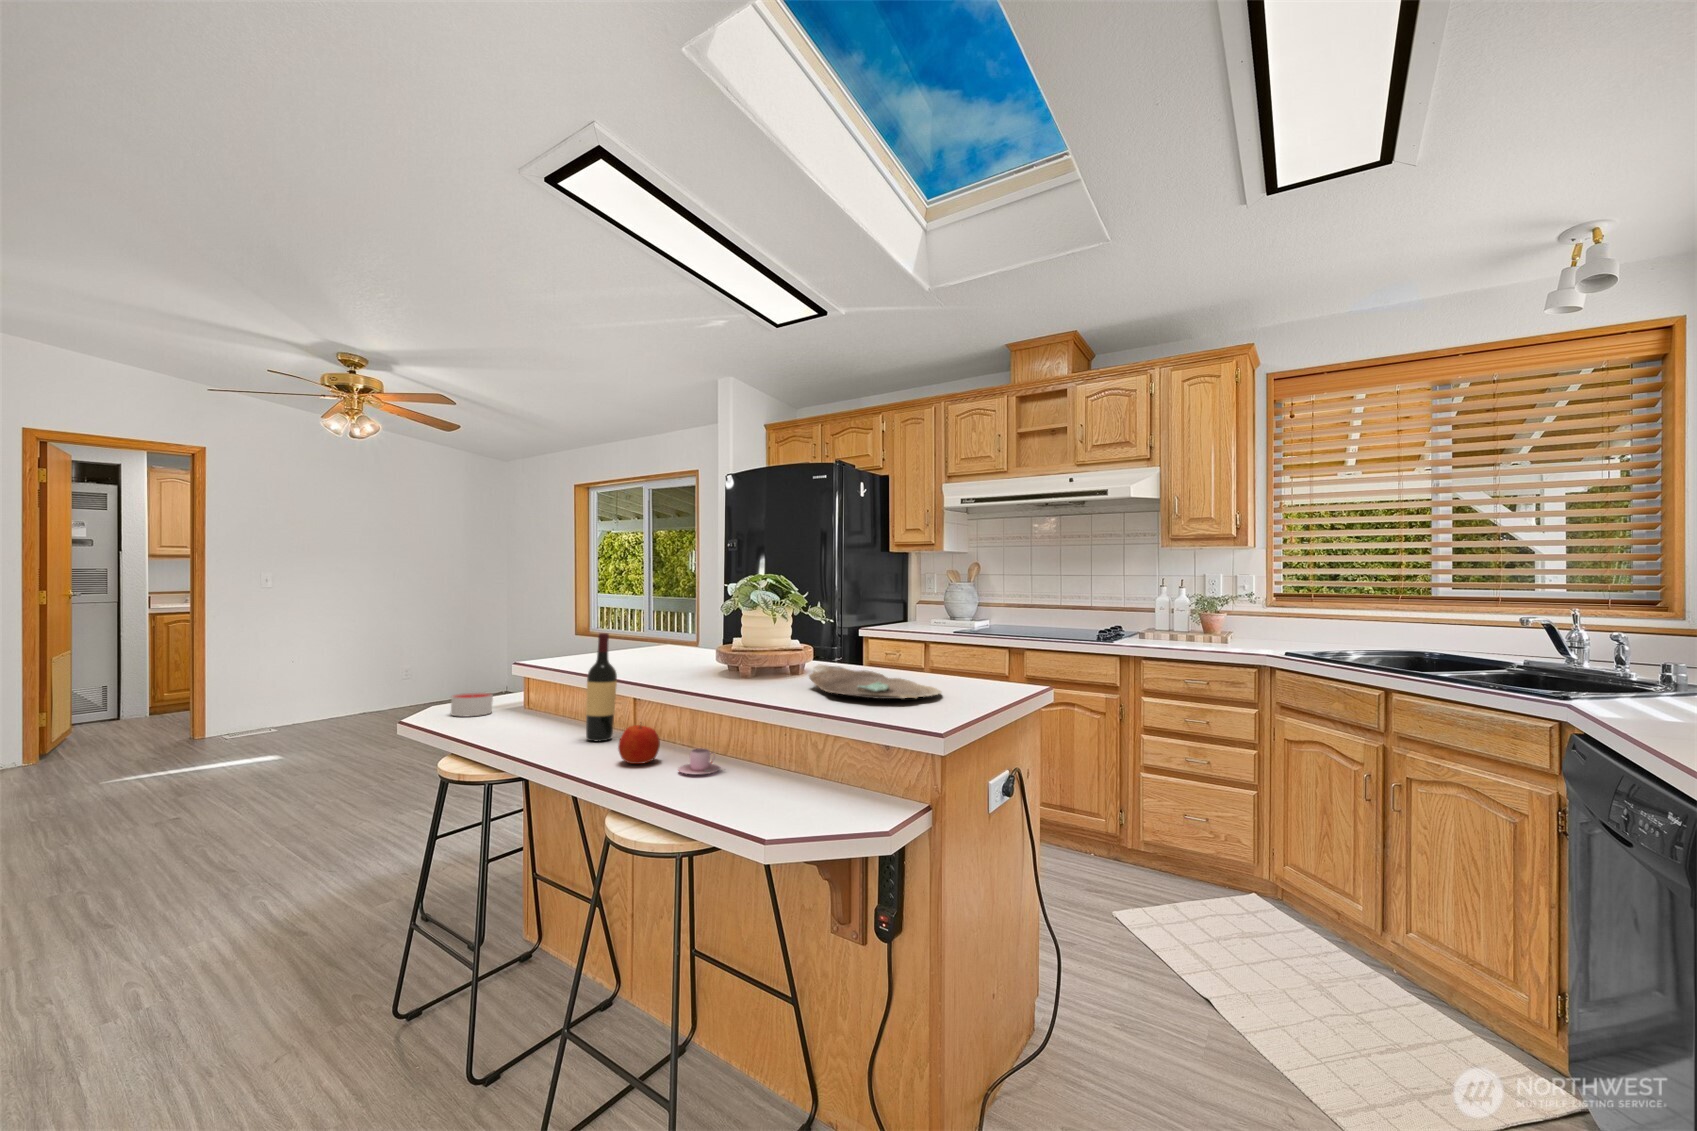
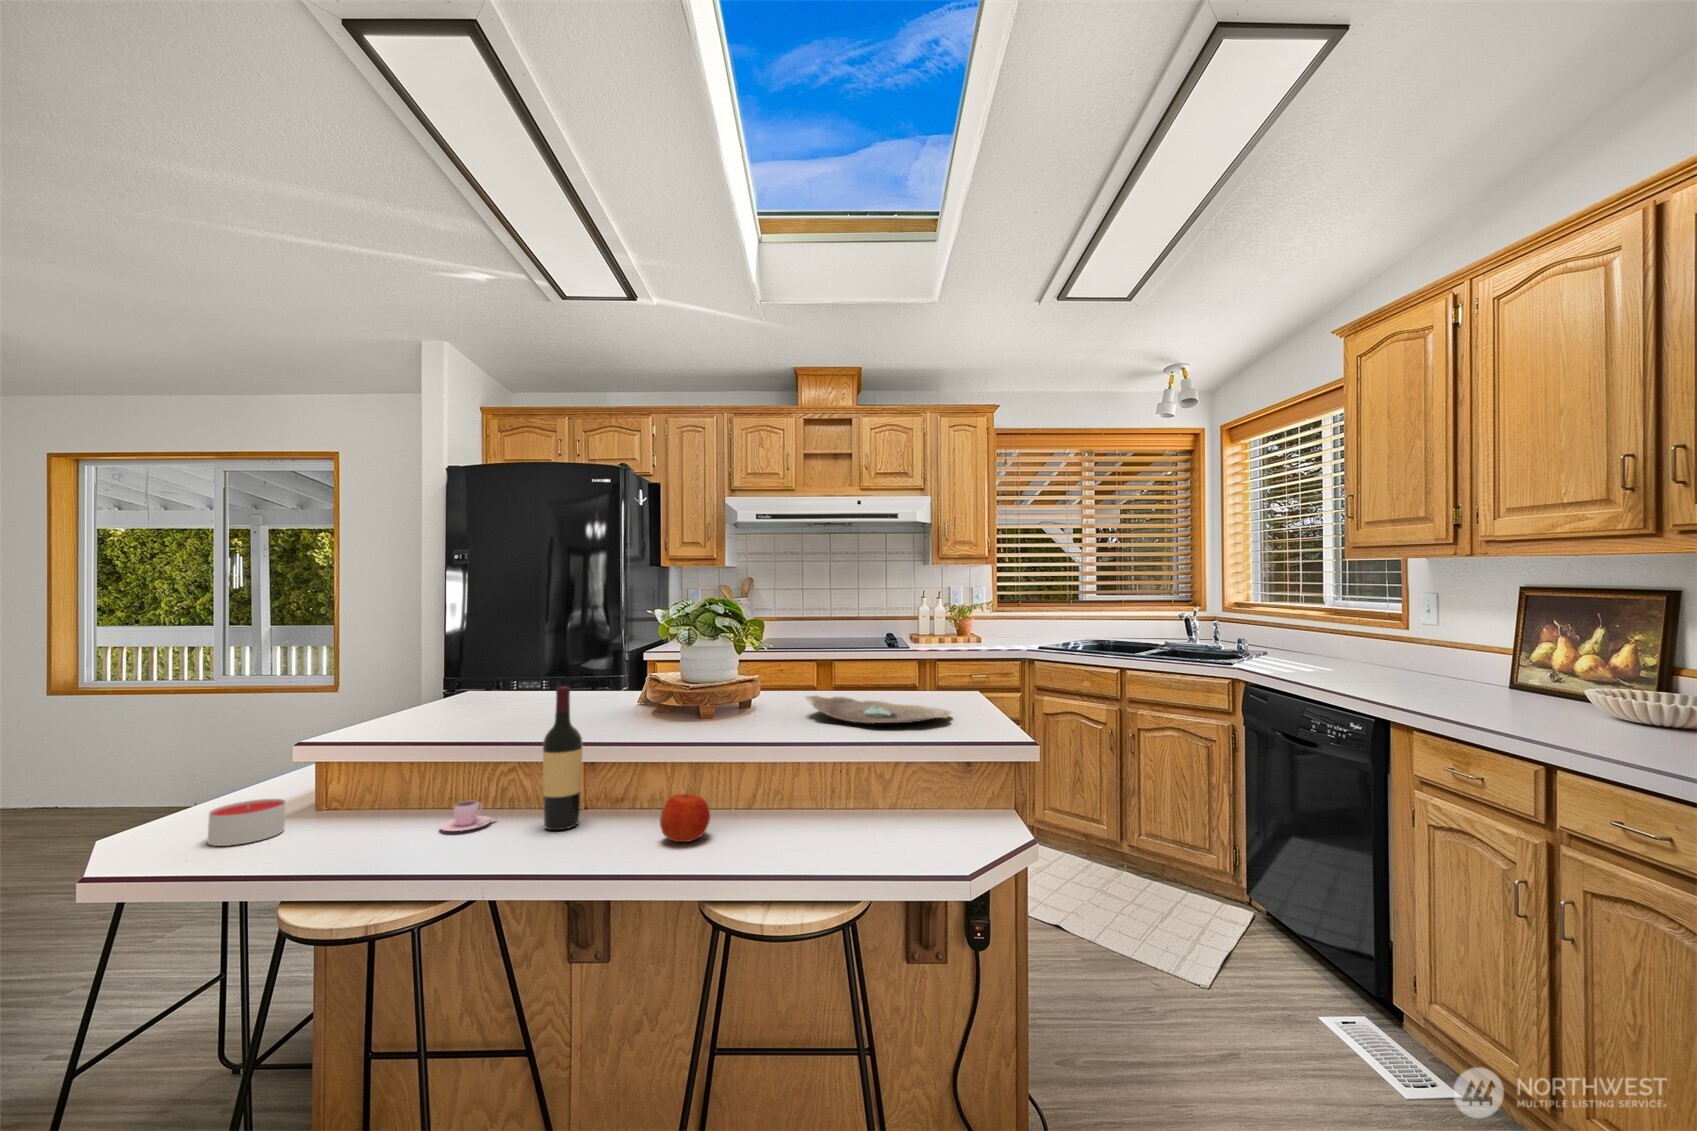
teacup: present [678,749,720,774] -> present [440,801,491,831]

